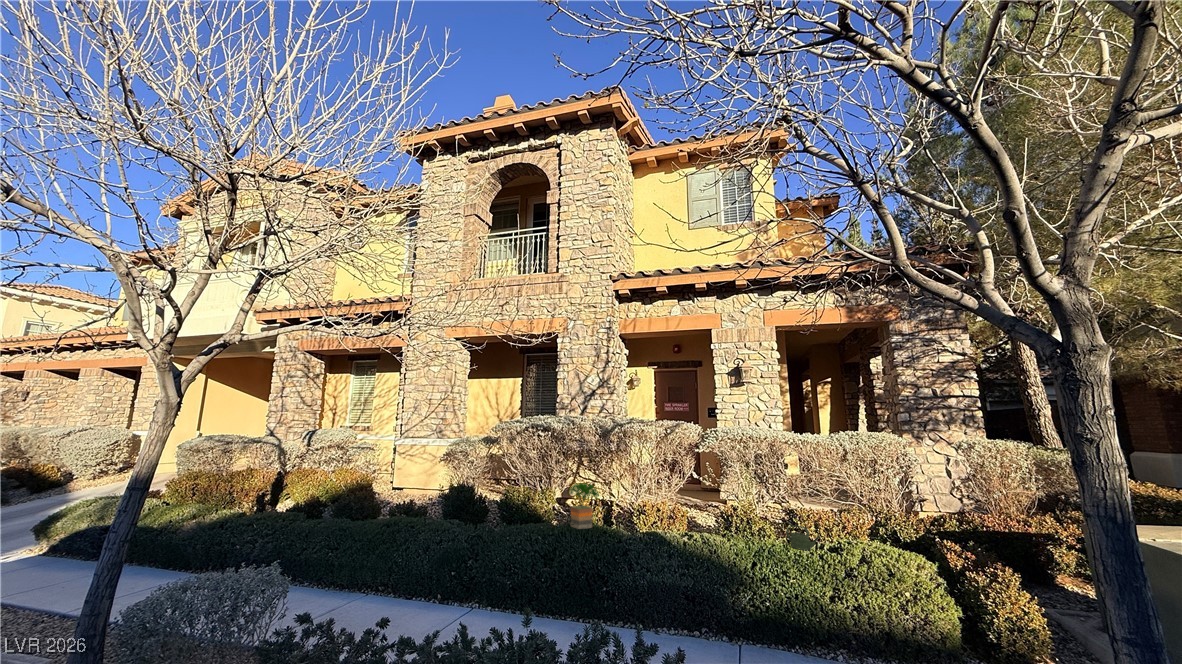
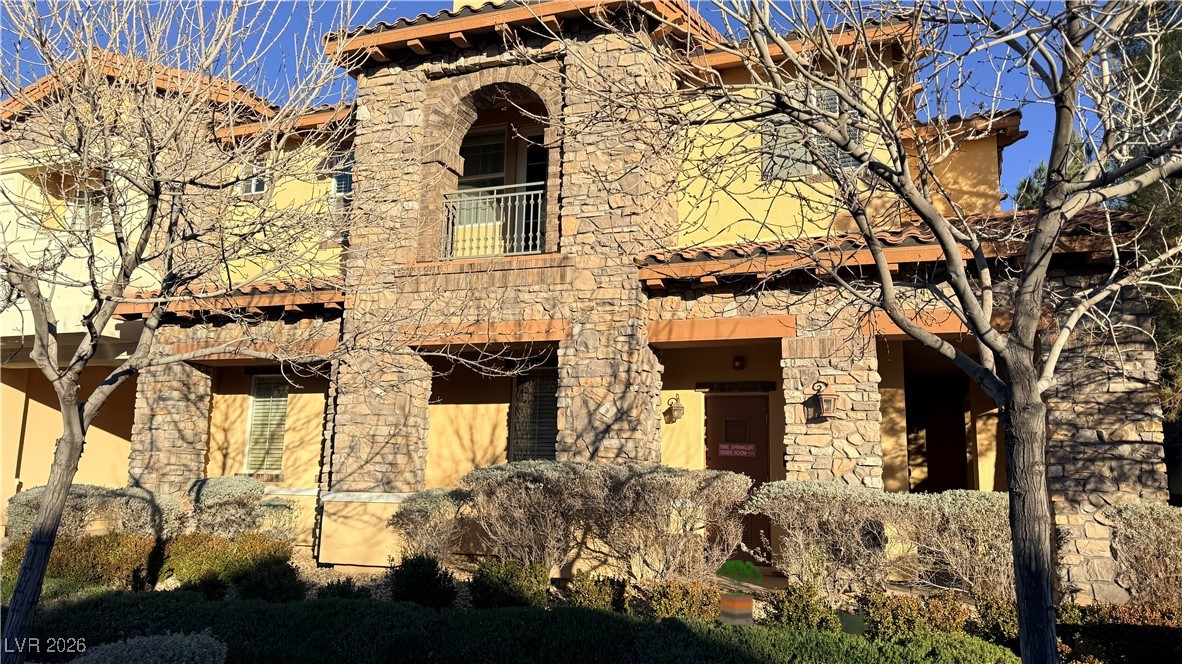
potted tree: present [569,483,599,529] -> present [717,560,762,625]

